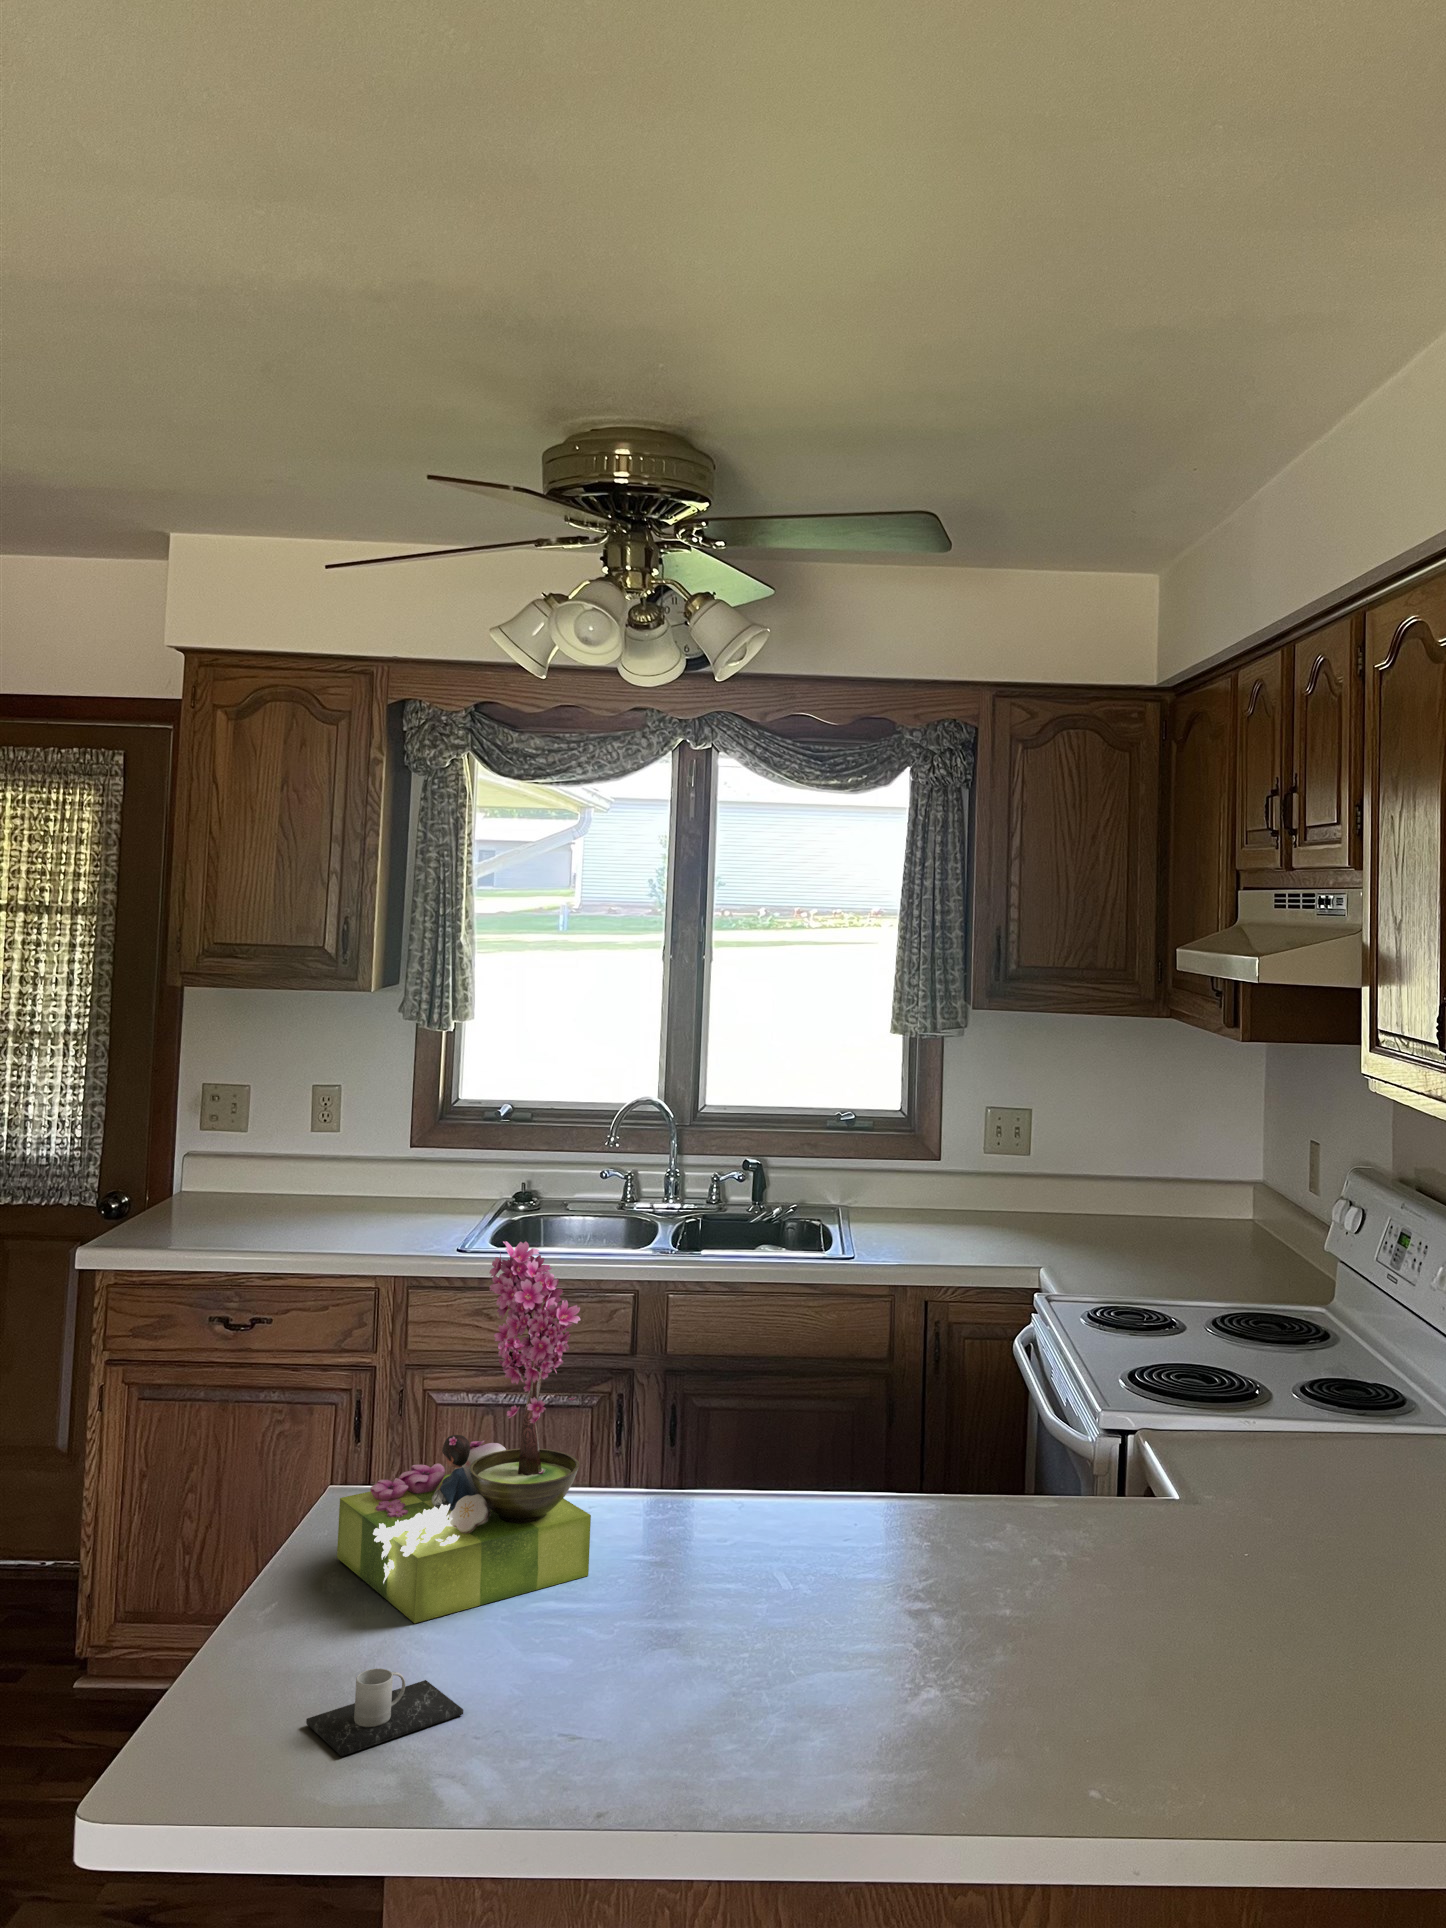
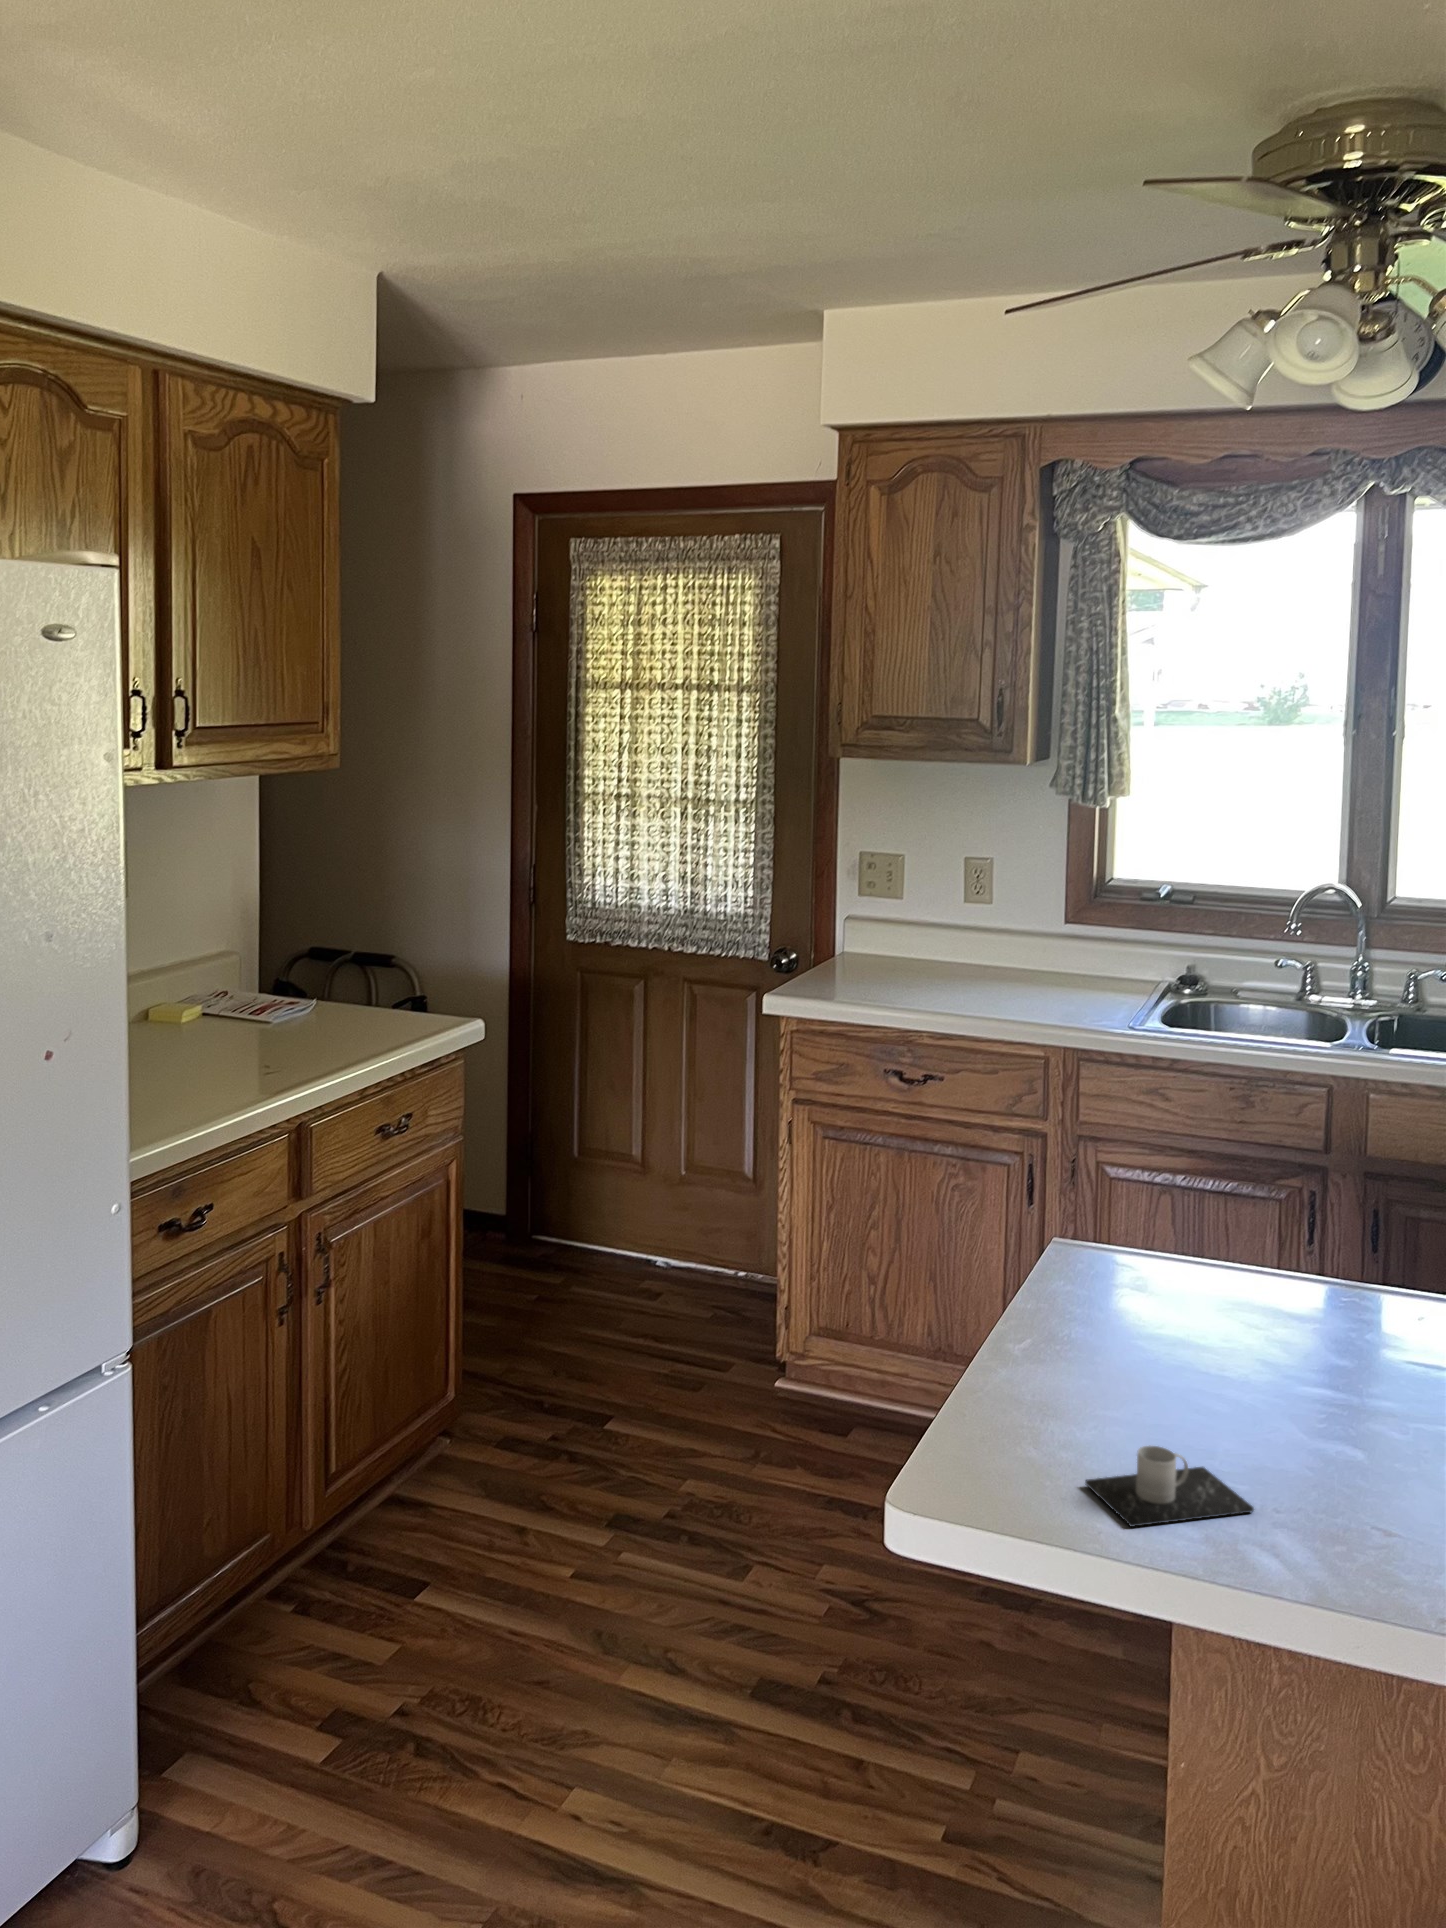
flower arrangement: present [337,1241,591,1623] -> none [1074,1017,1362,1404]

